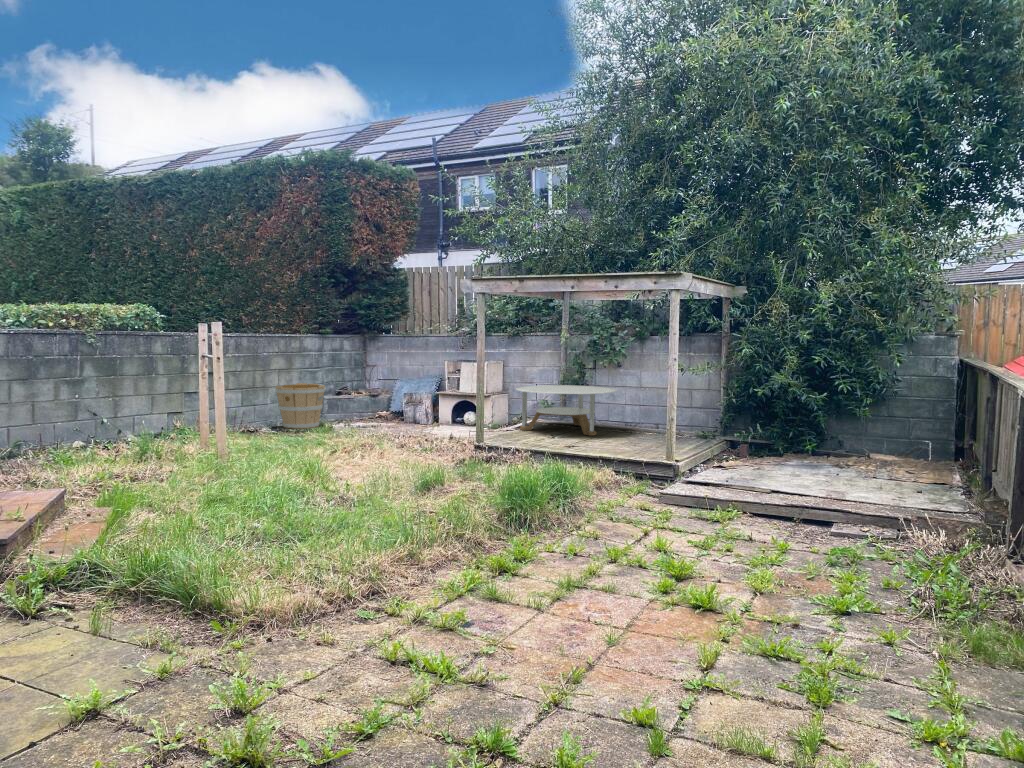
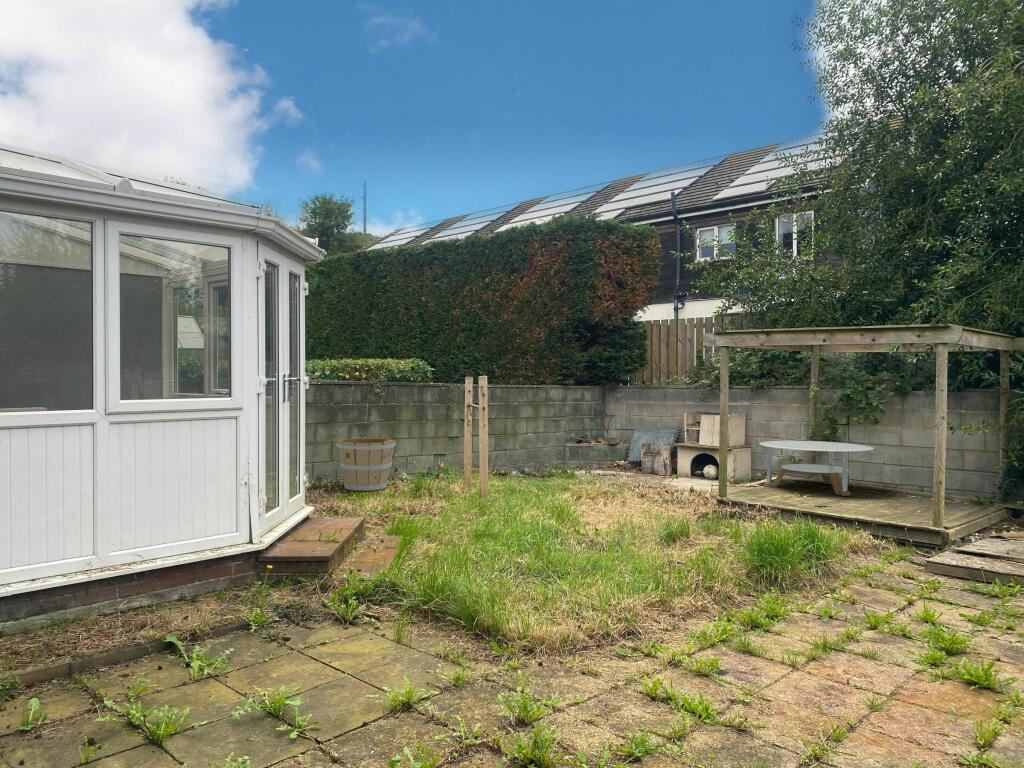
wooden bucket: present [275,383,326,429] -> present [337,437,396,491]

